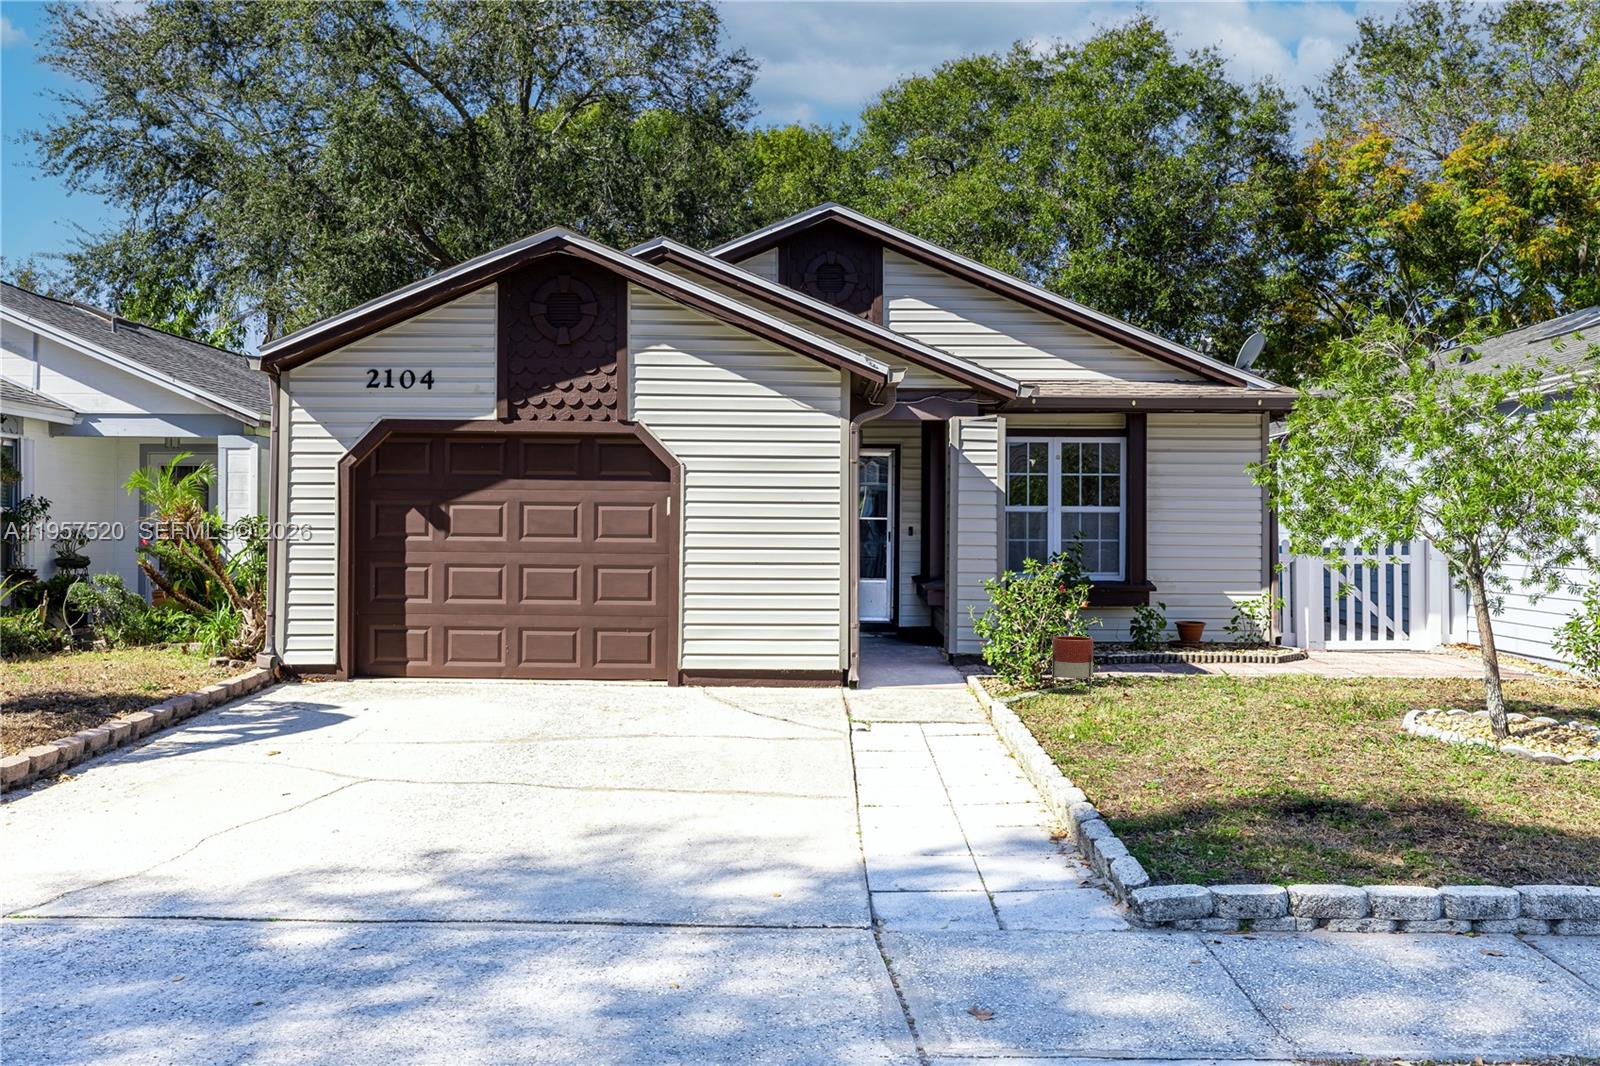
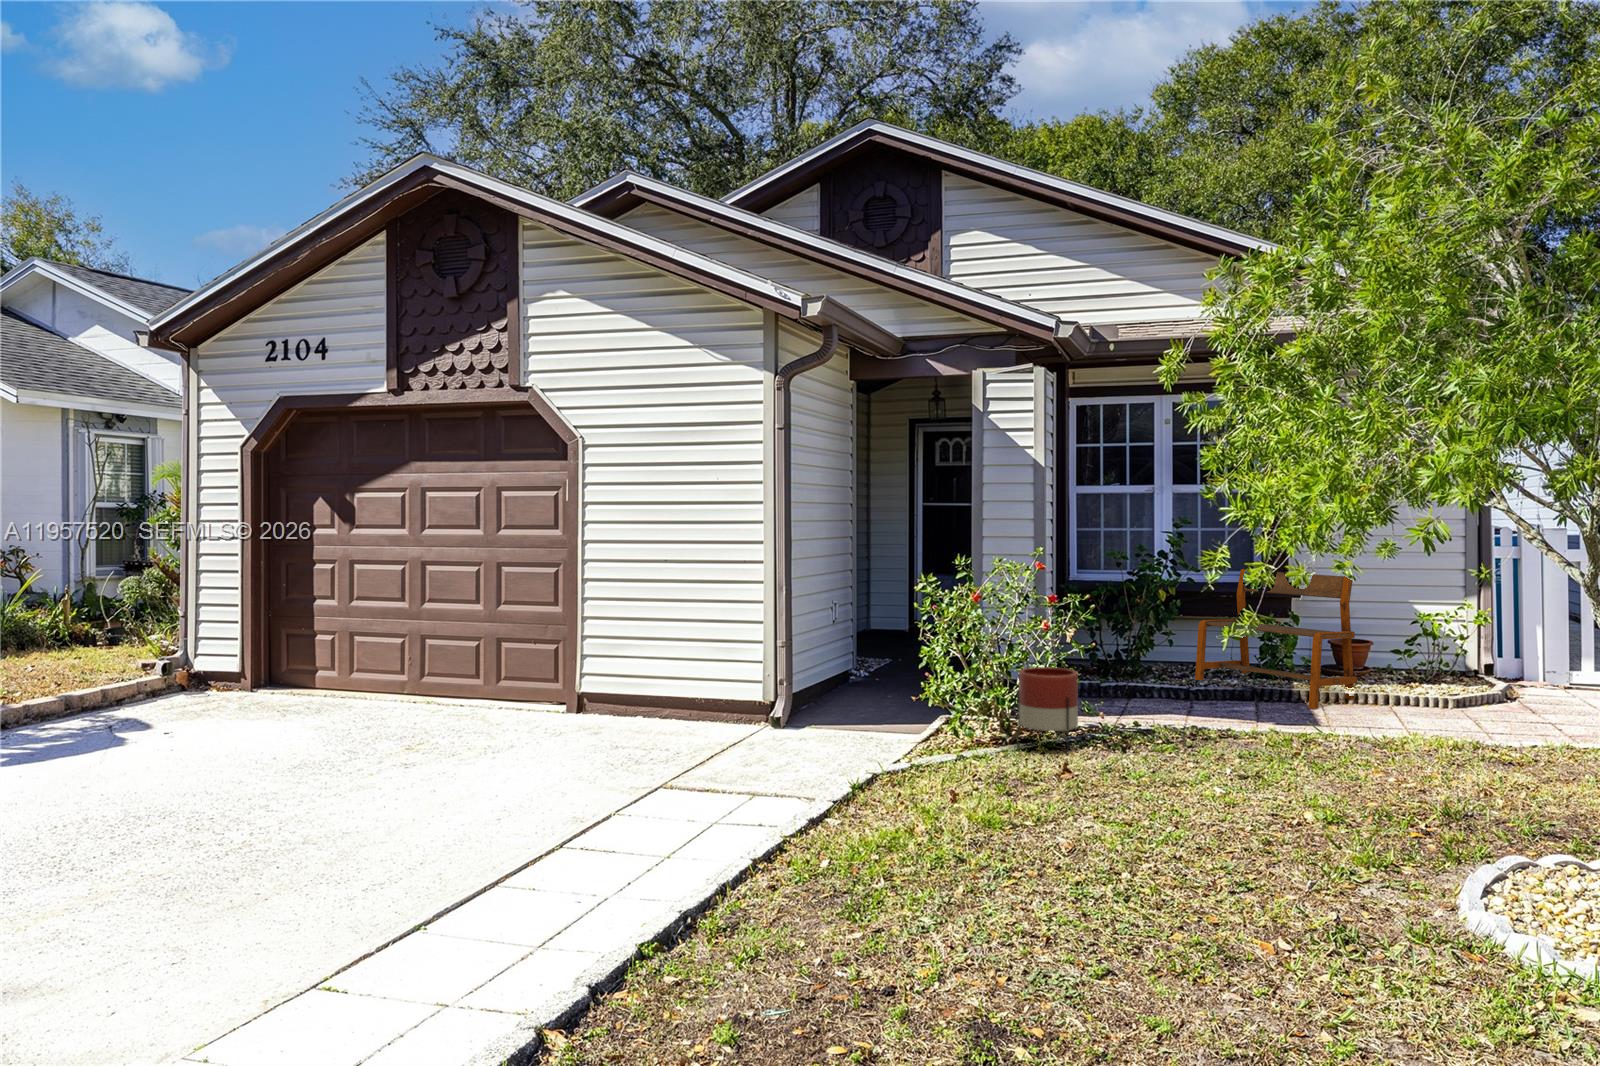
bench: none [1109,570,1220,667] -> present [1195,569,1357,709]

